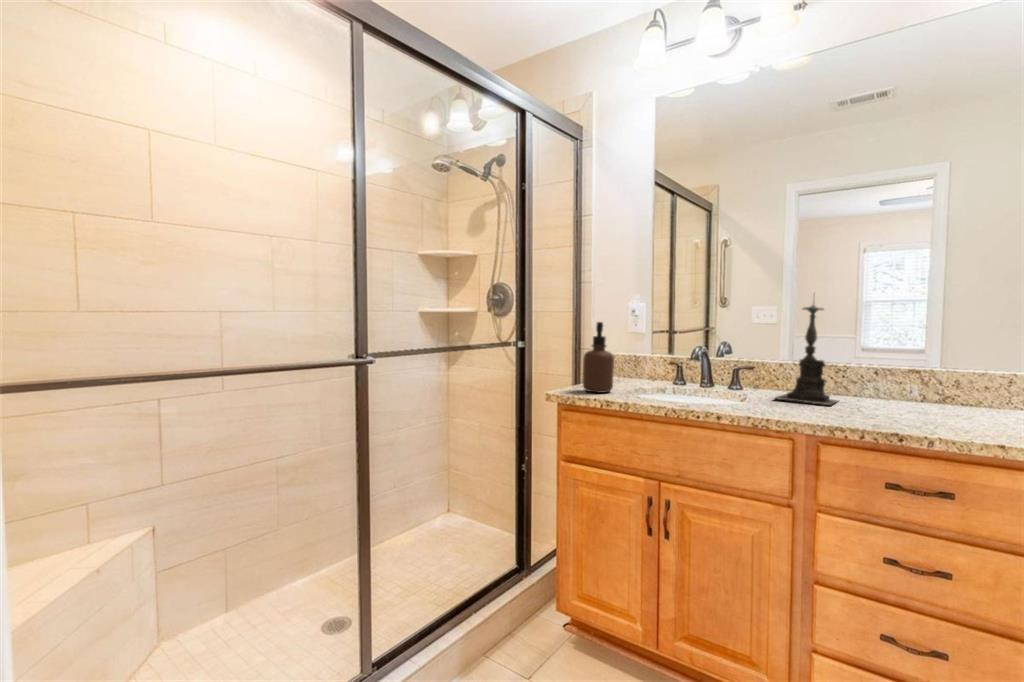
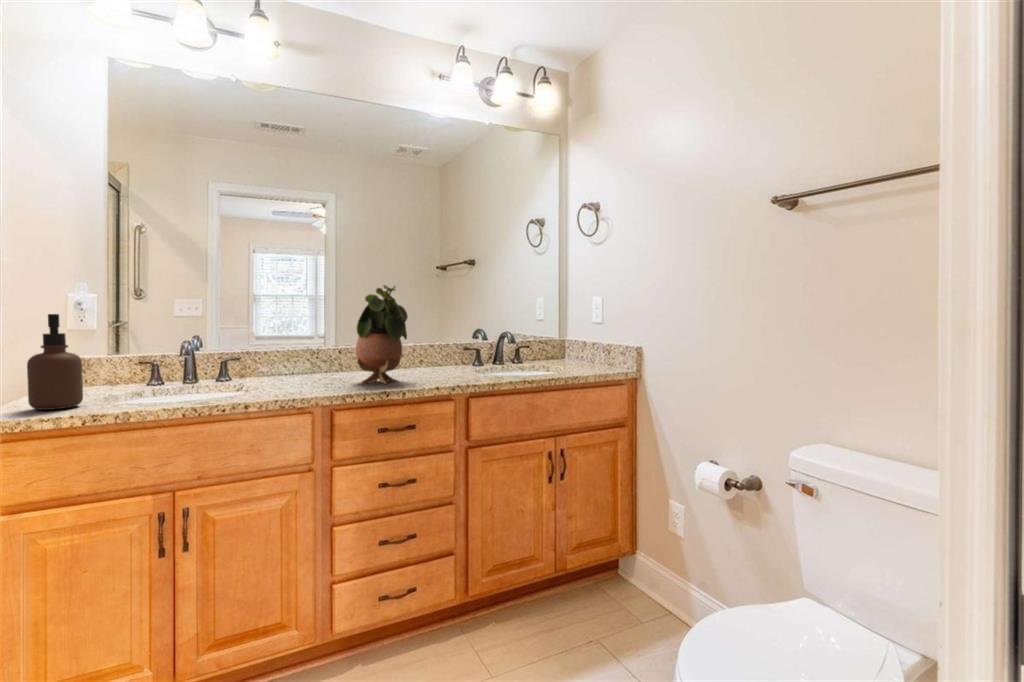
potted plant: none [872,286,967,424] -> present [356,285,408,384]
candle holder: present [775,294,837,405] -> none [273,286,323,384]

